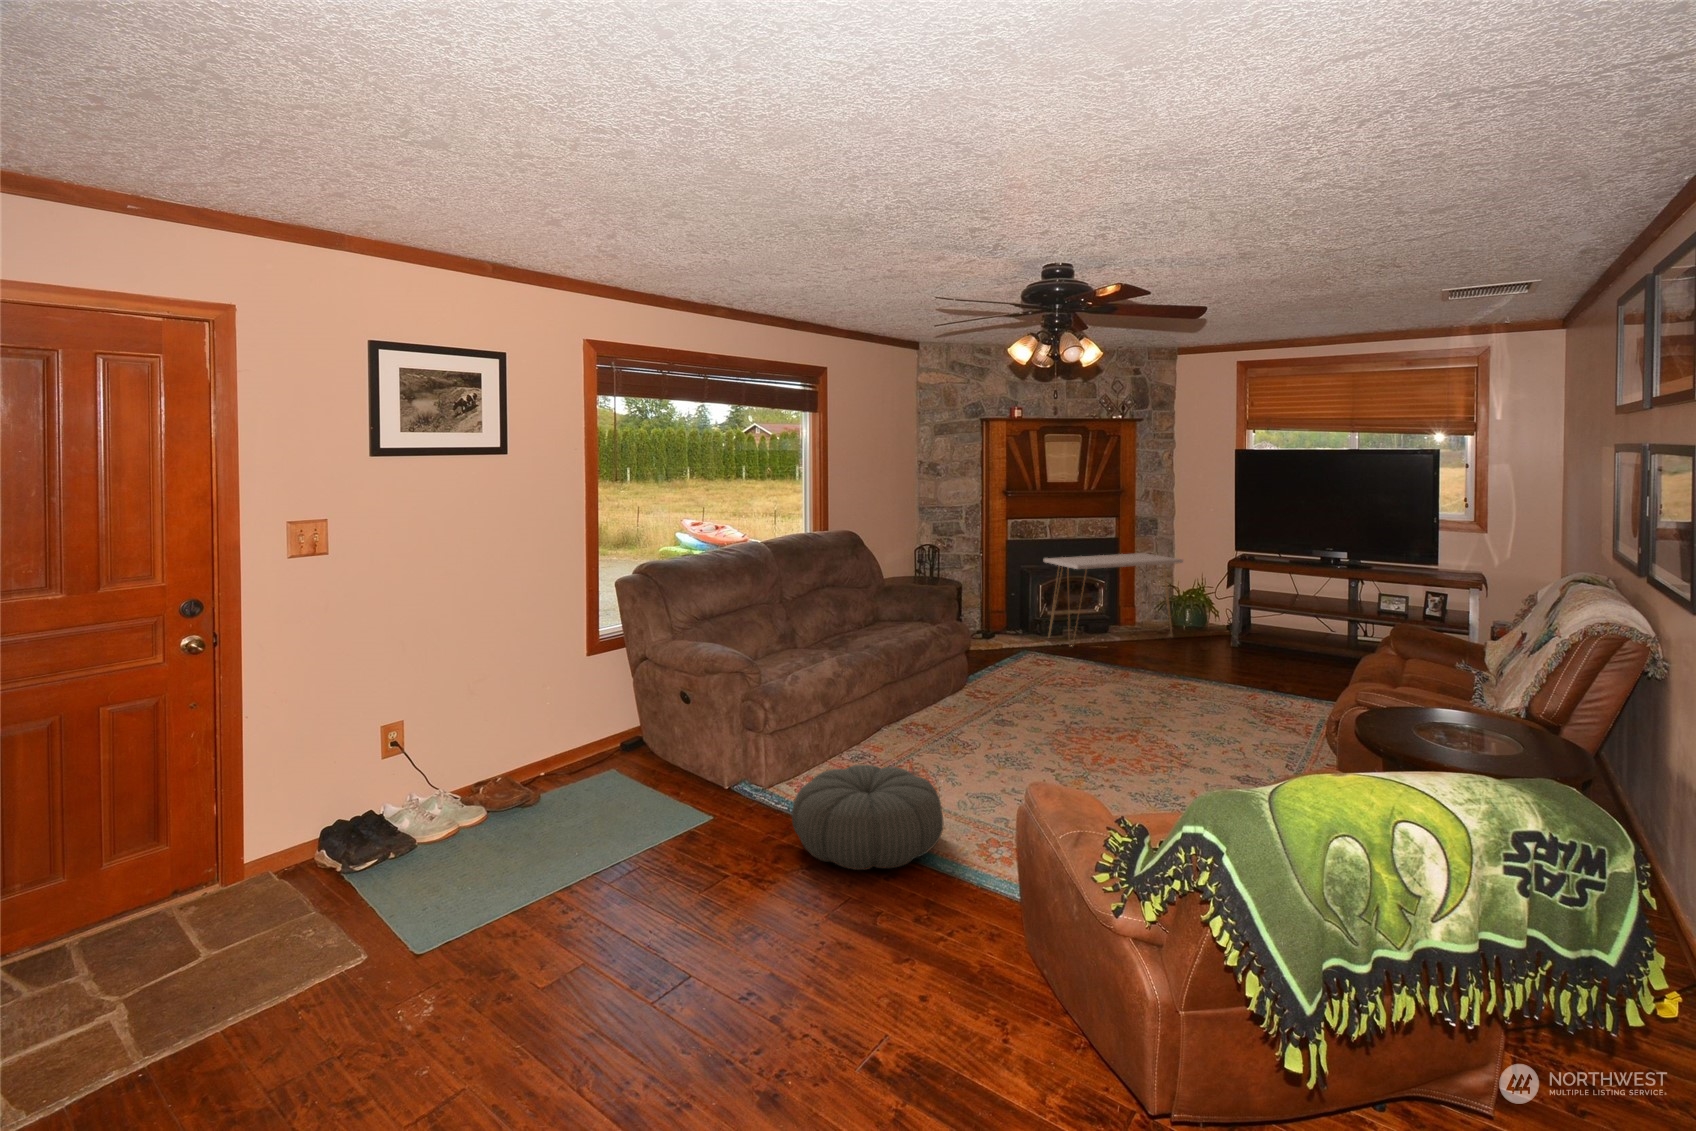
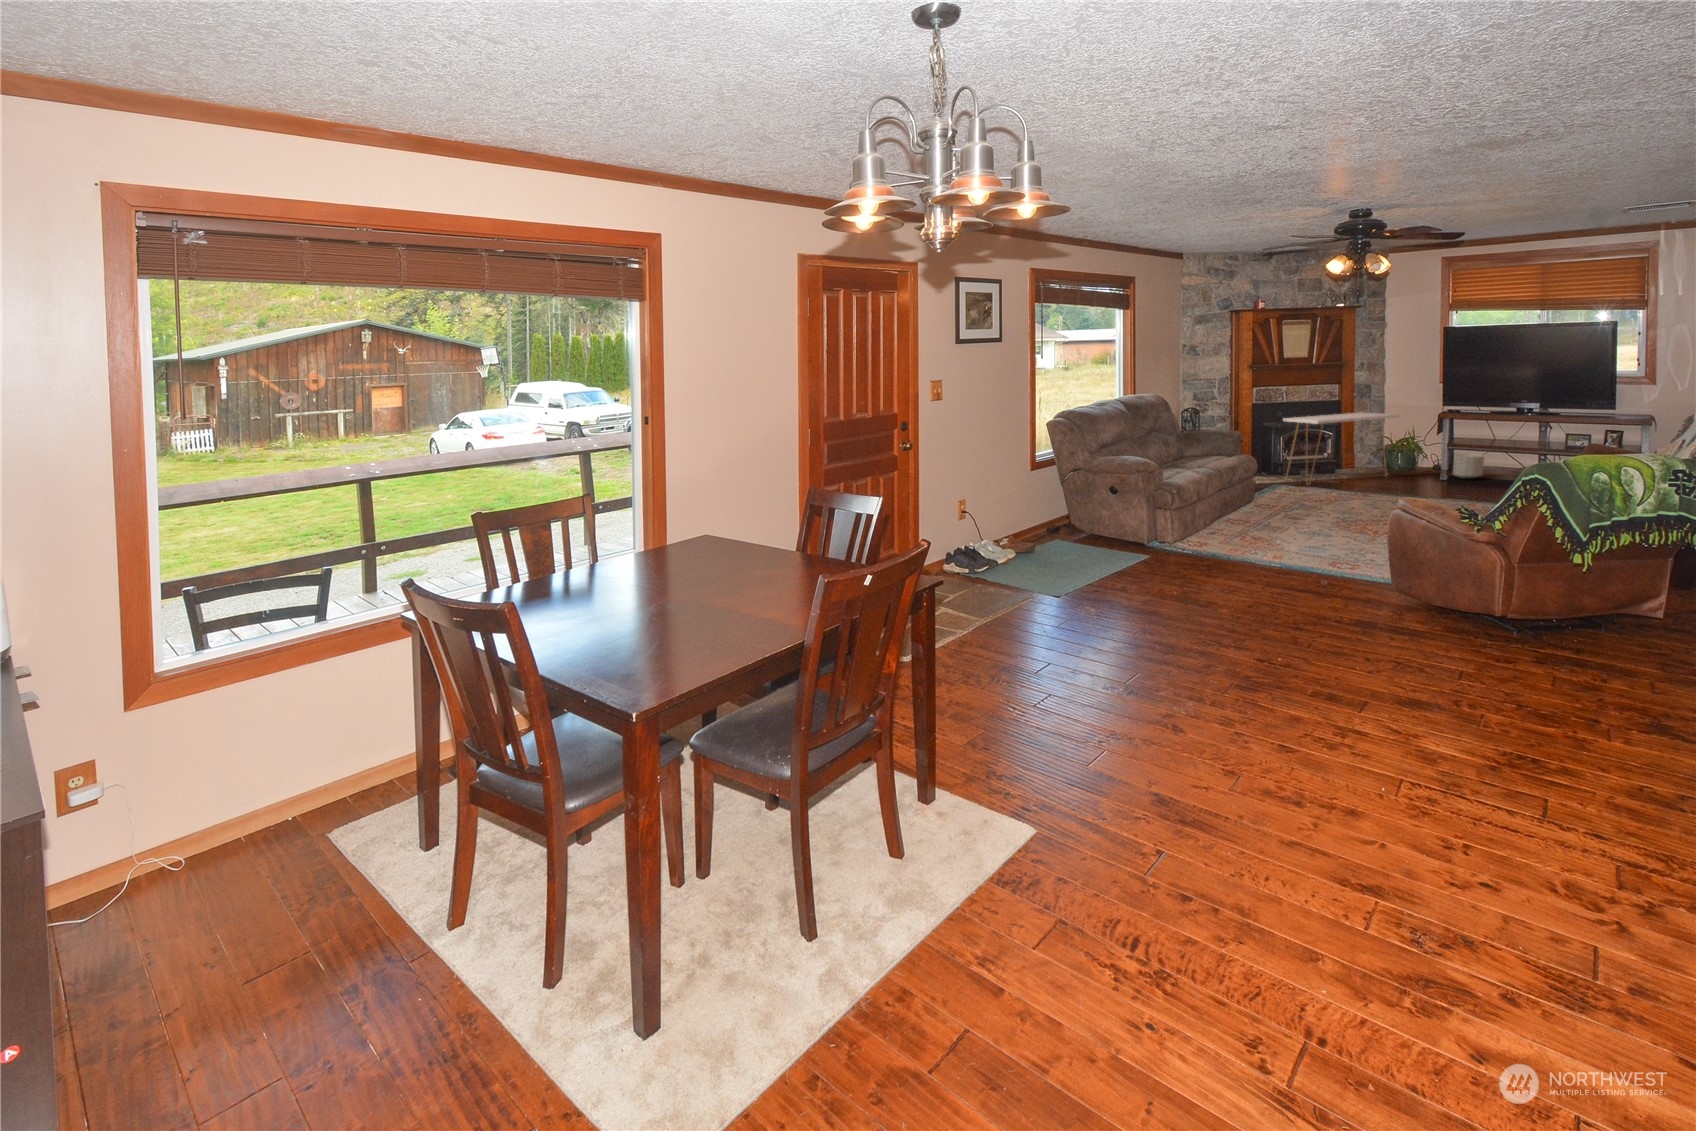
planter: none [1250,612,1286,645] -> present [1453,454,1484,479]
pouf: present [792,765,943,870] -> none [1212,527,1309,576]

